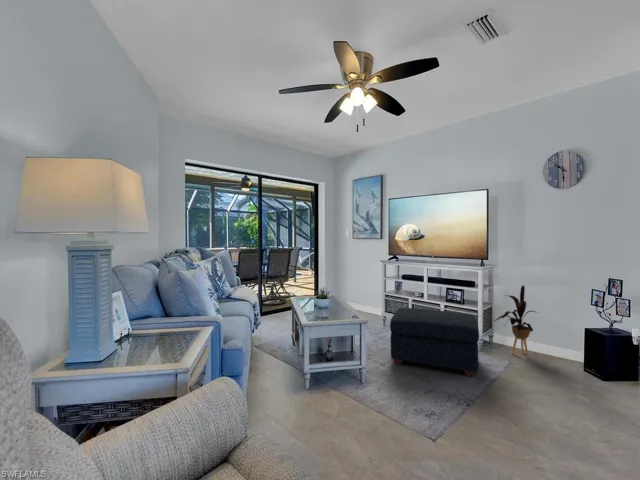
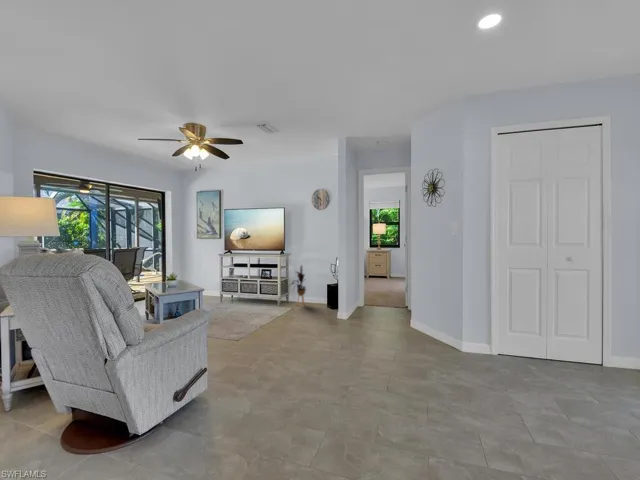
ottoman: present [390,308,479,376] -> none [222,284,276,321]

